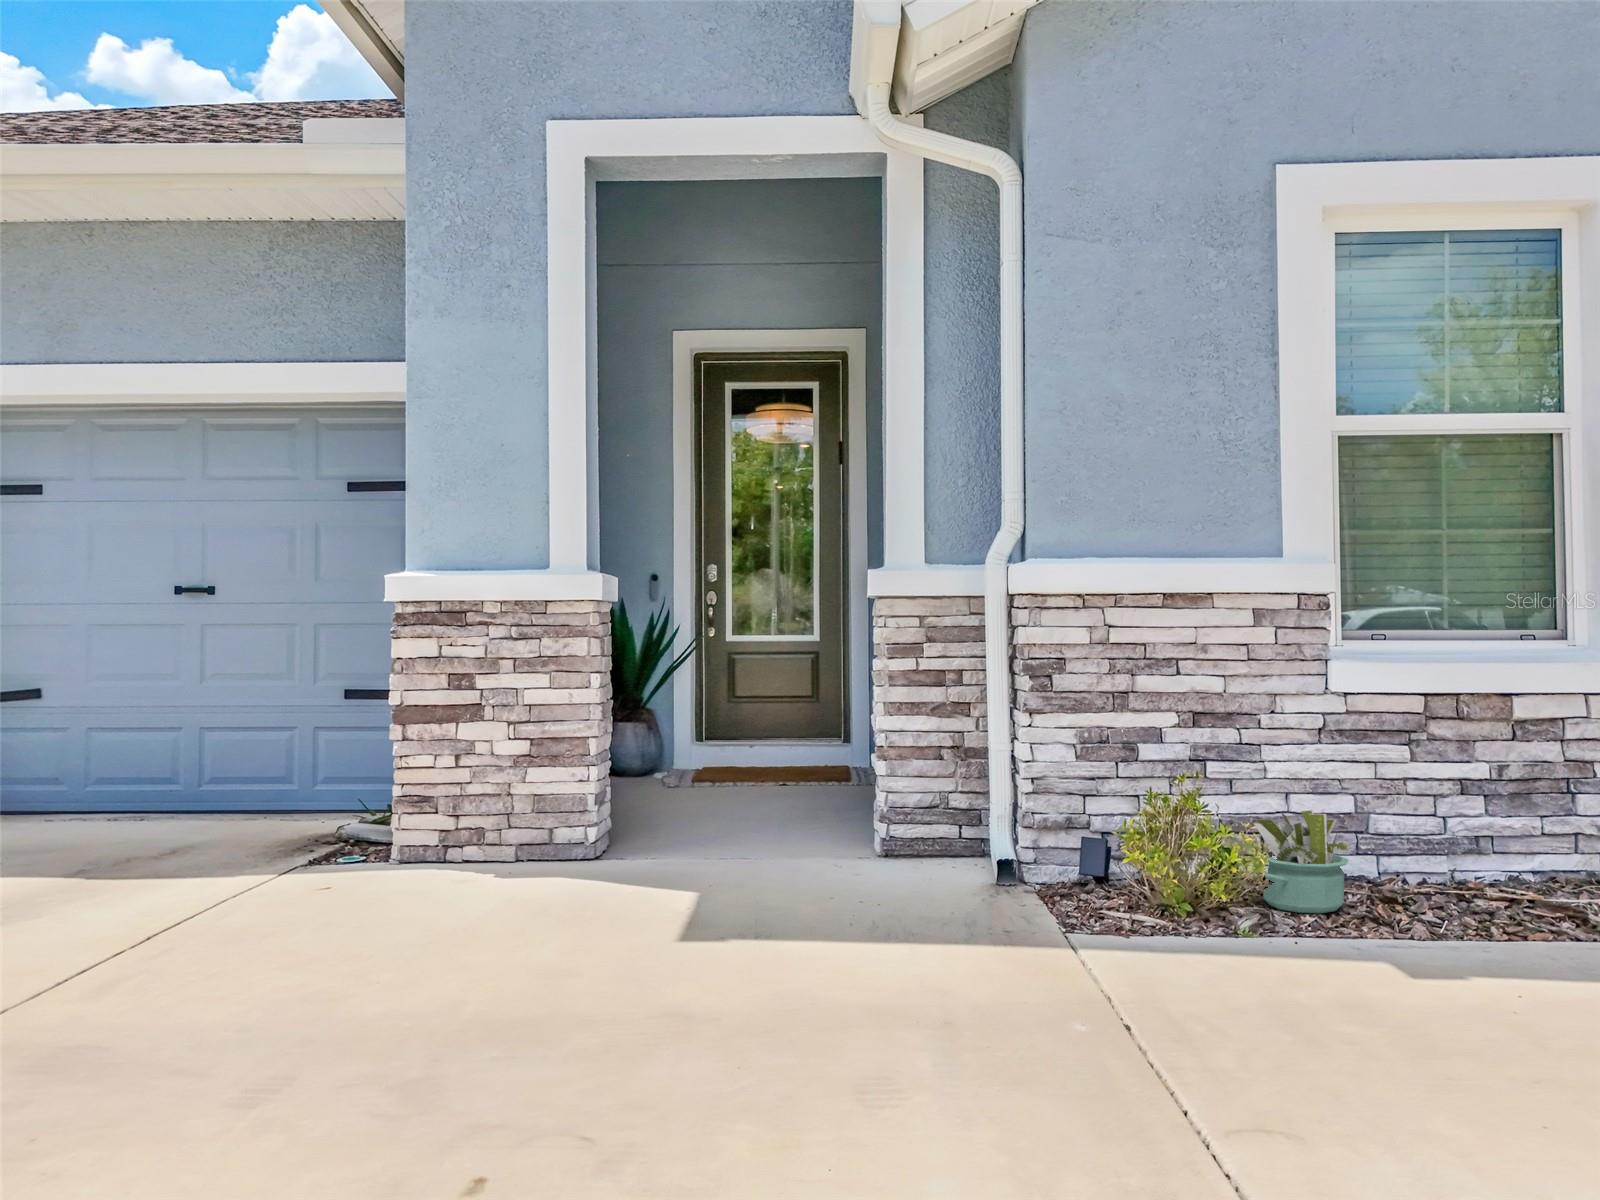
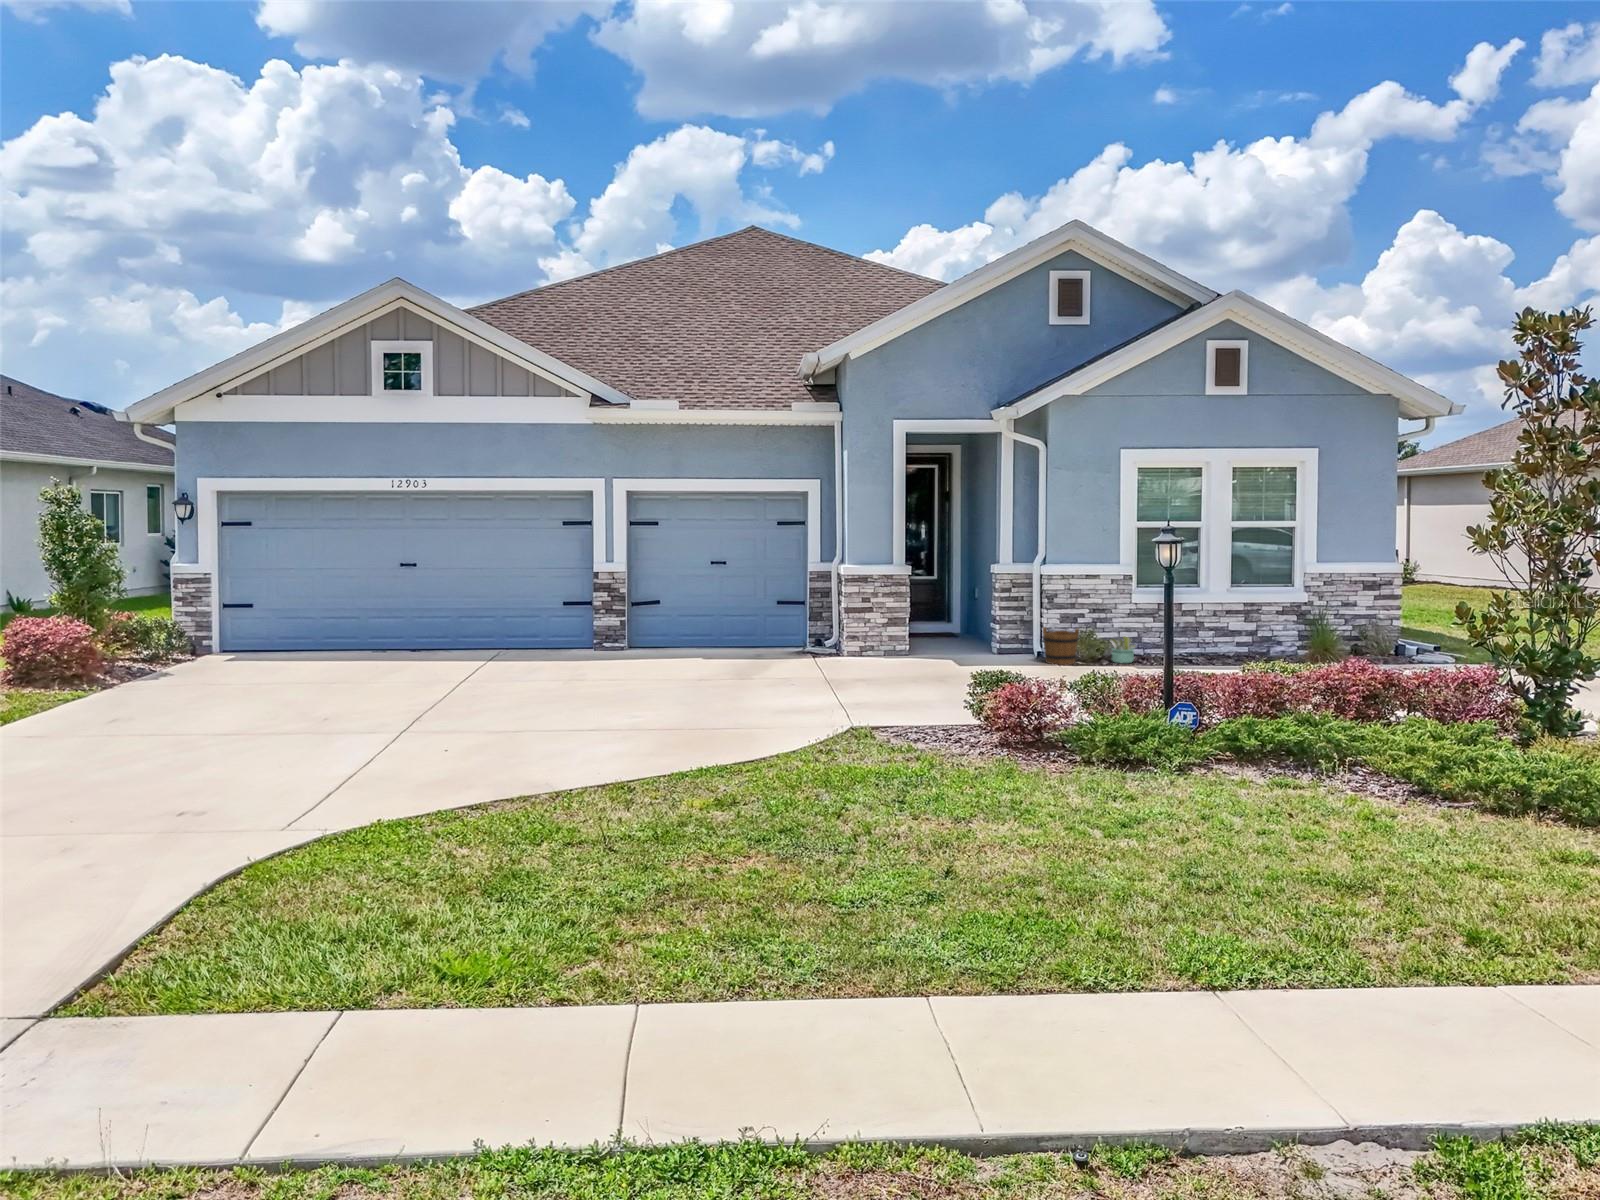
bucket: none [1013,775,1147,918] -> present [1043,627,1079,665]

